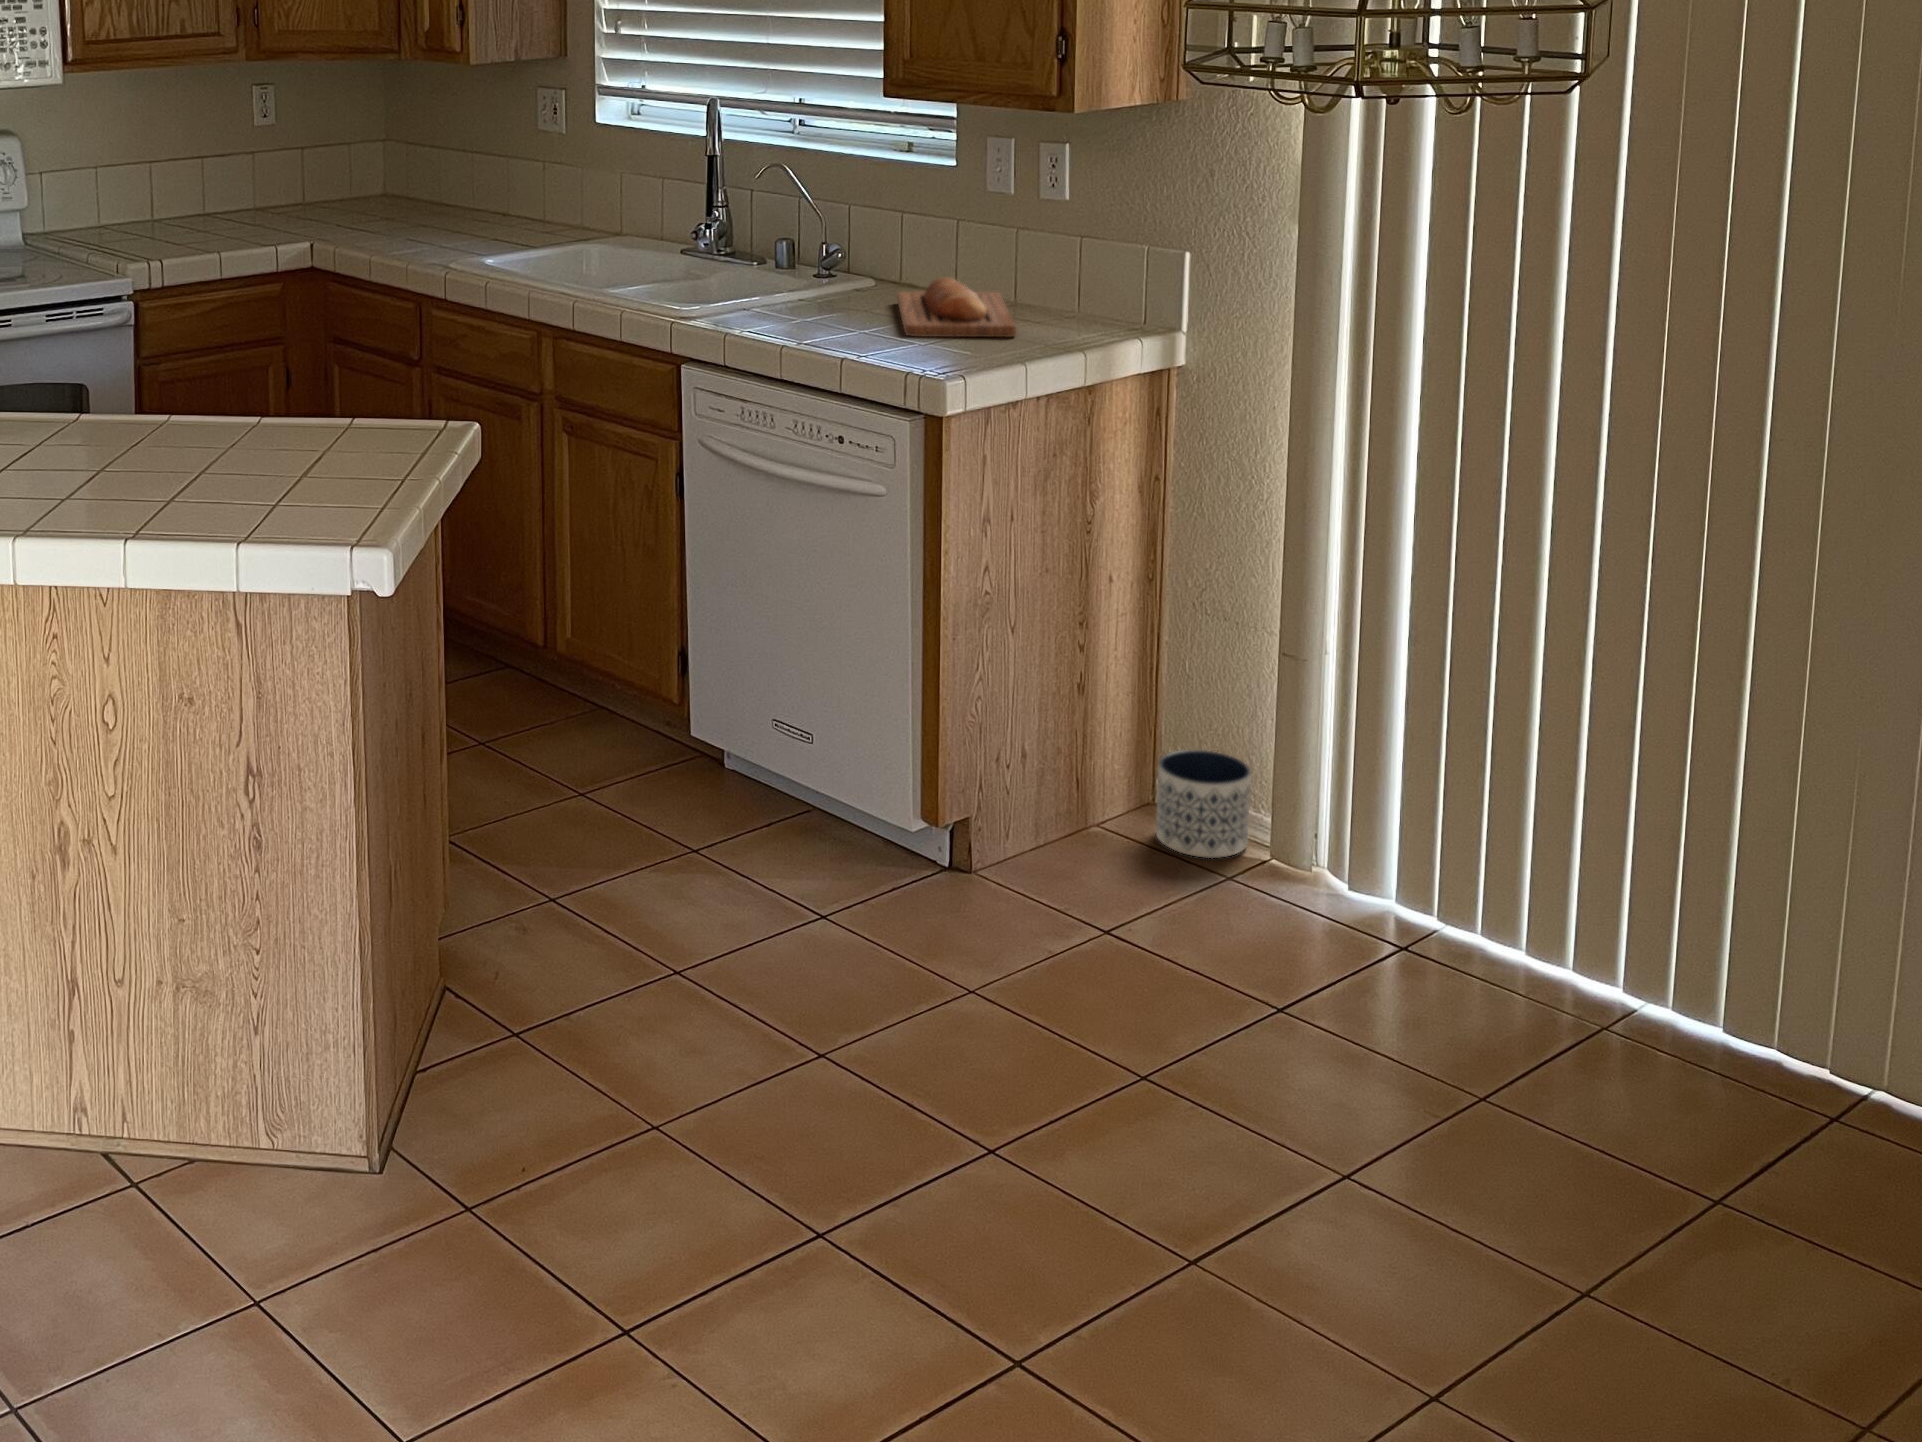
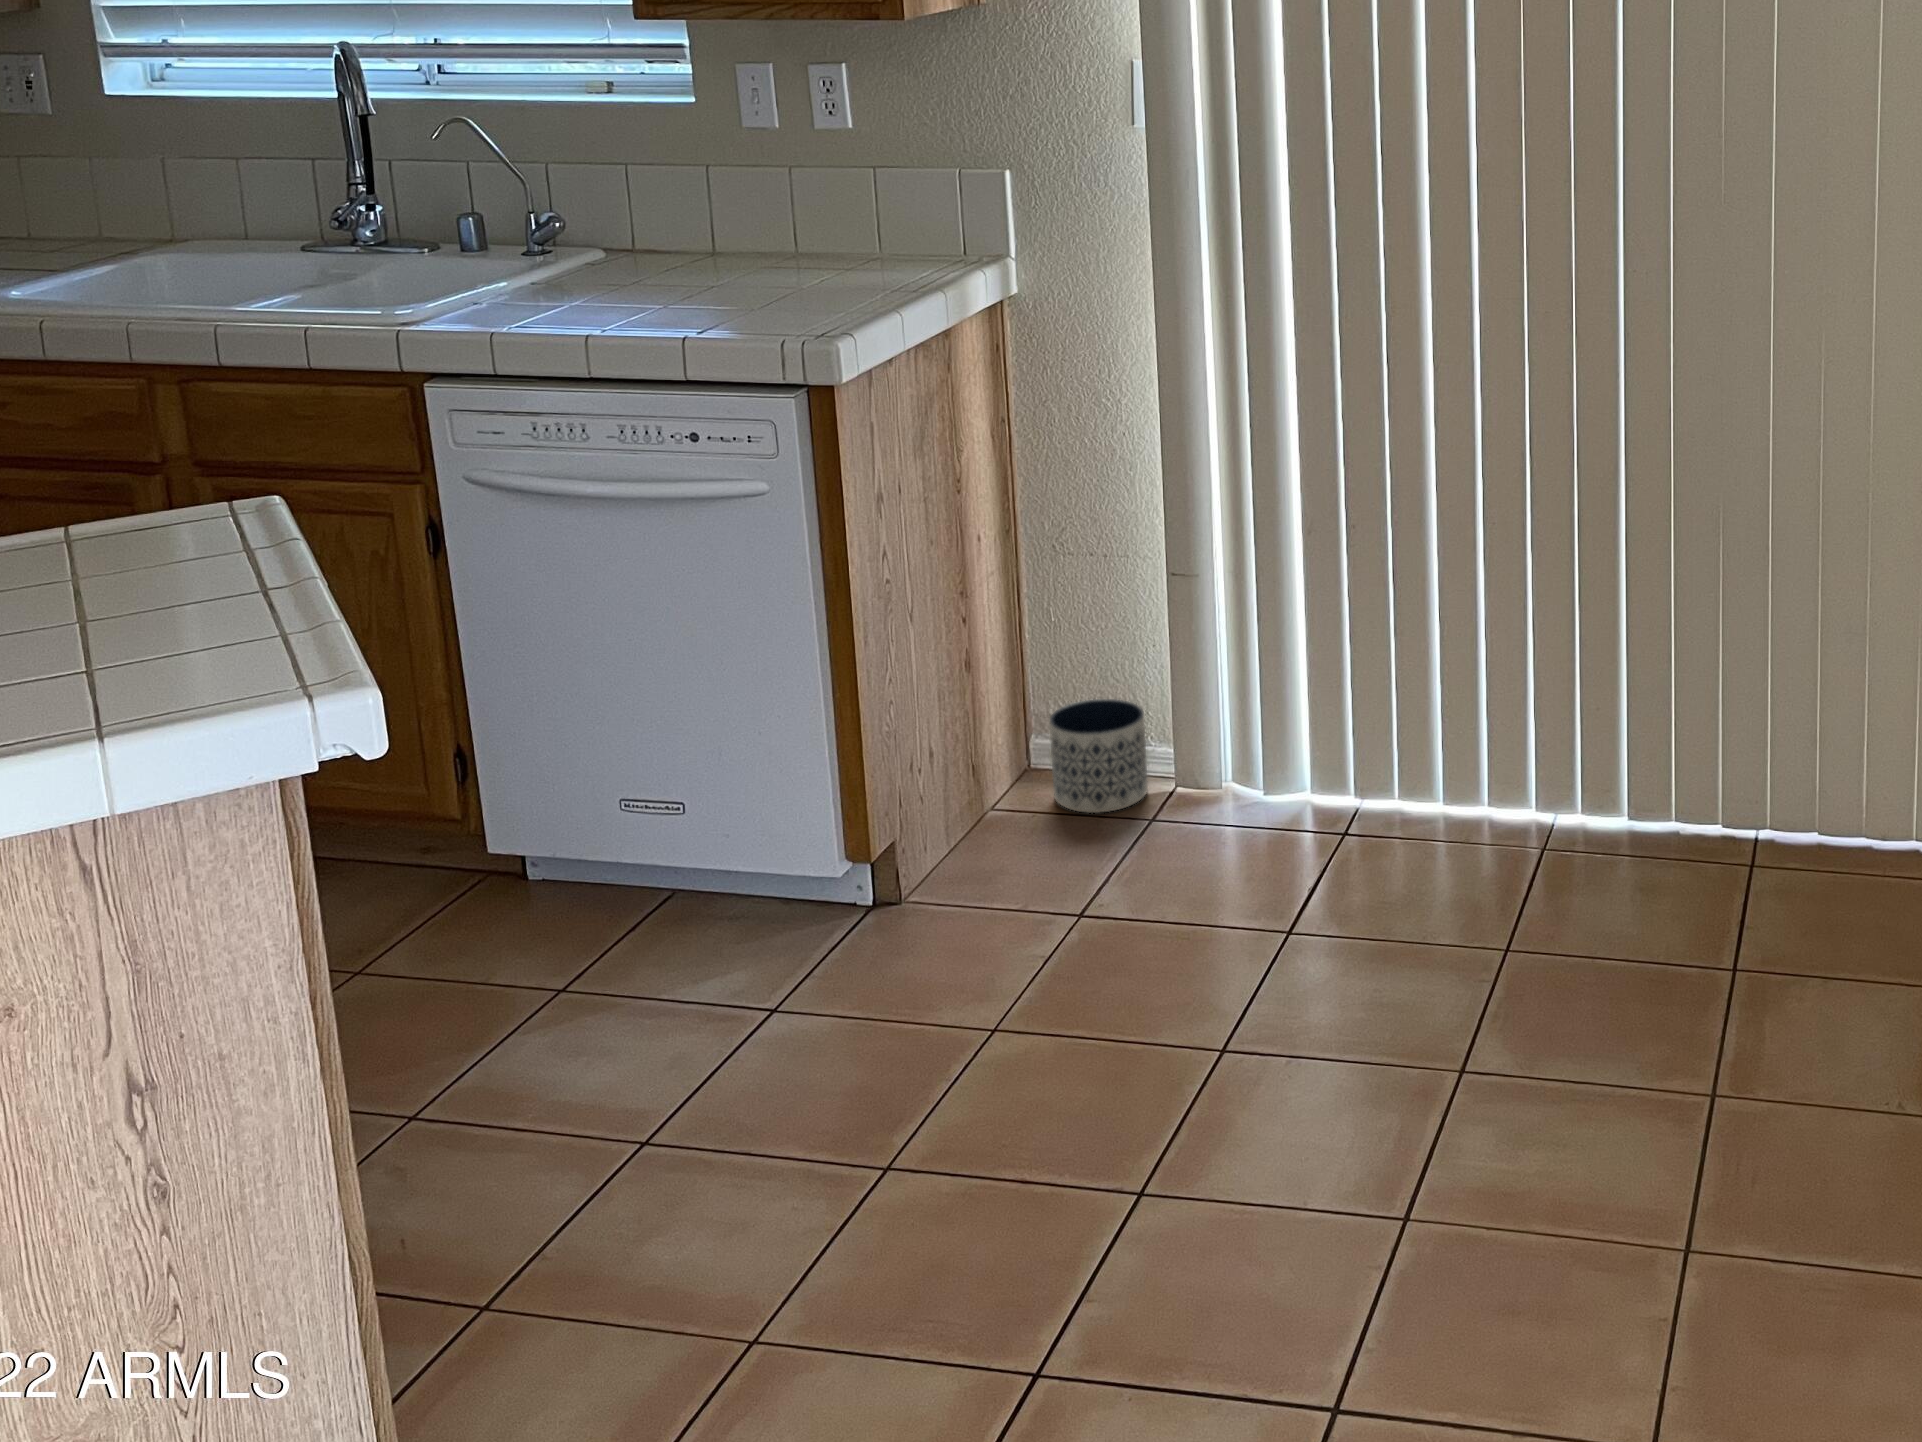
bread loaf: present [897,277,1016,337] -> none [651,231,839,301]

